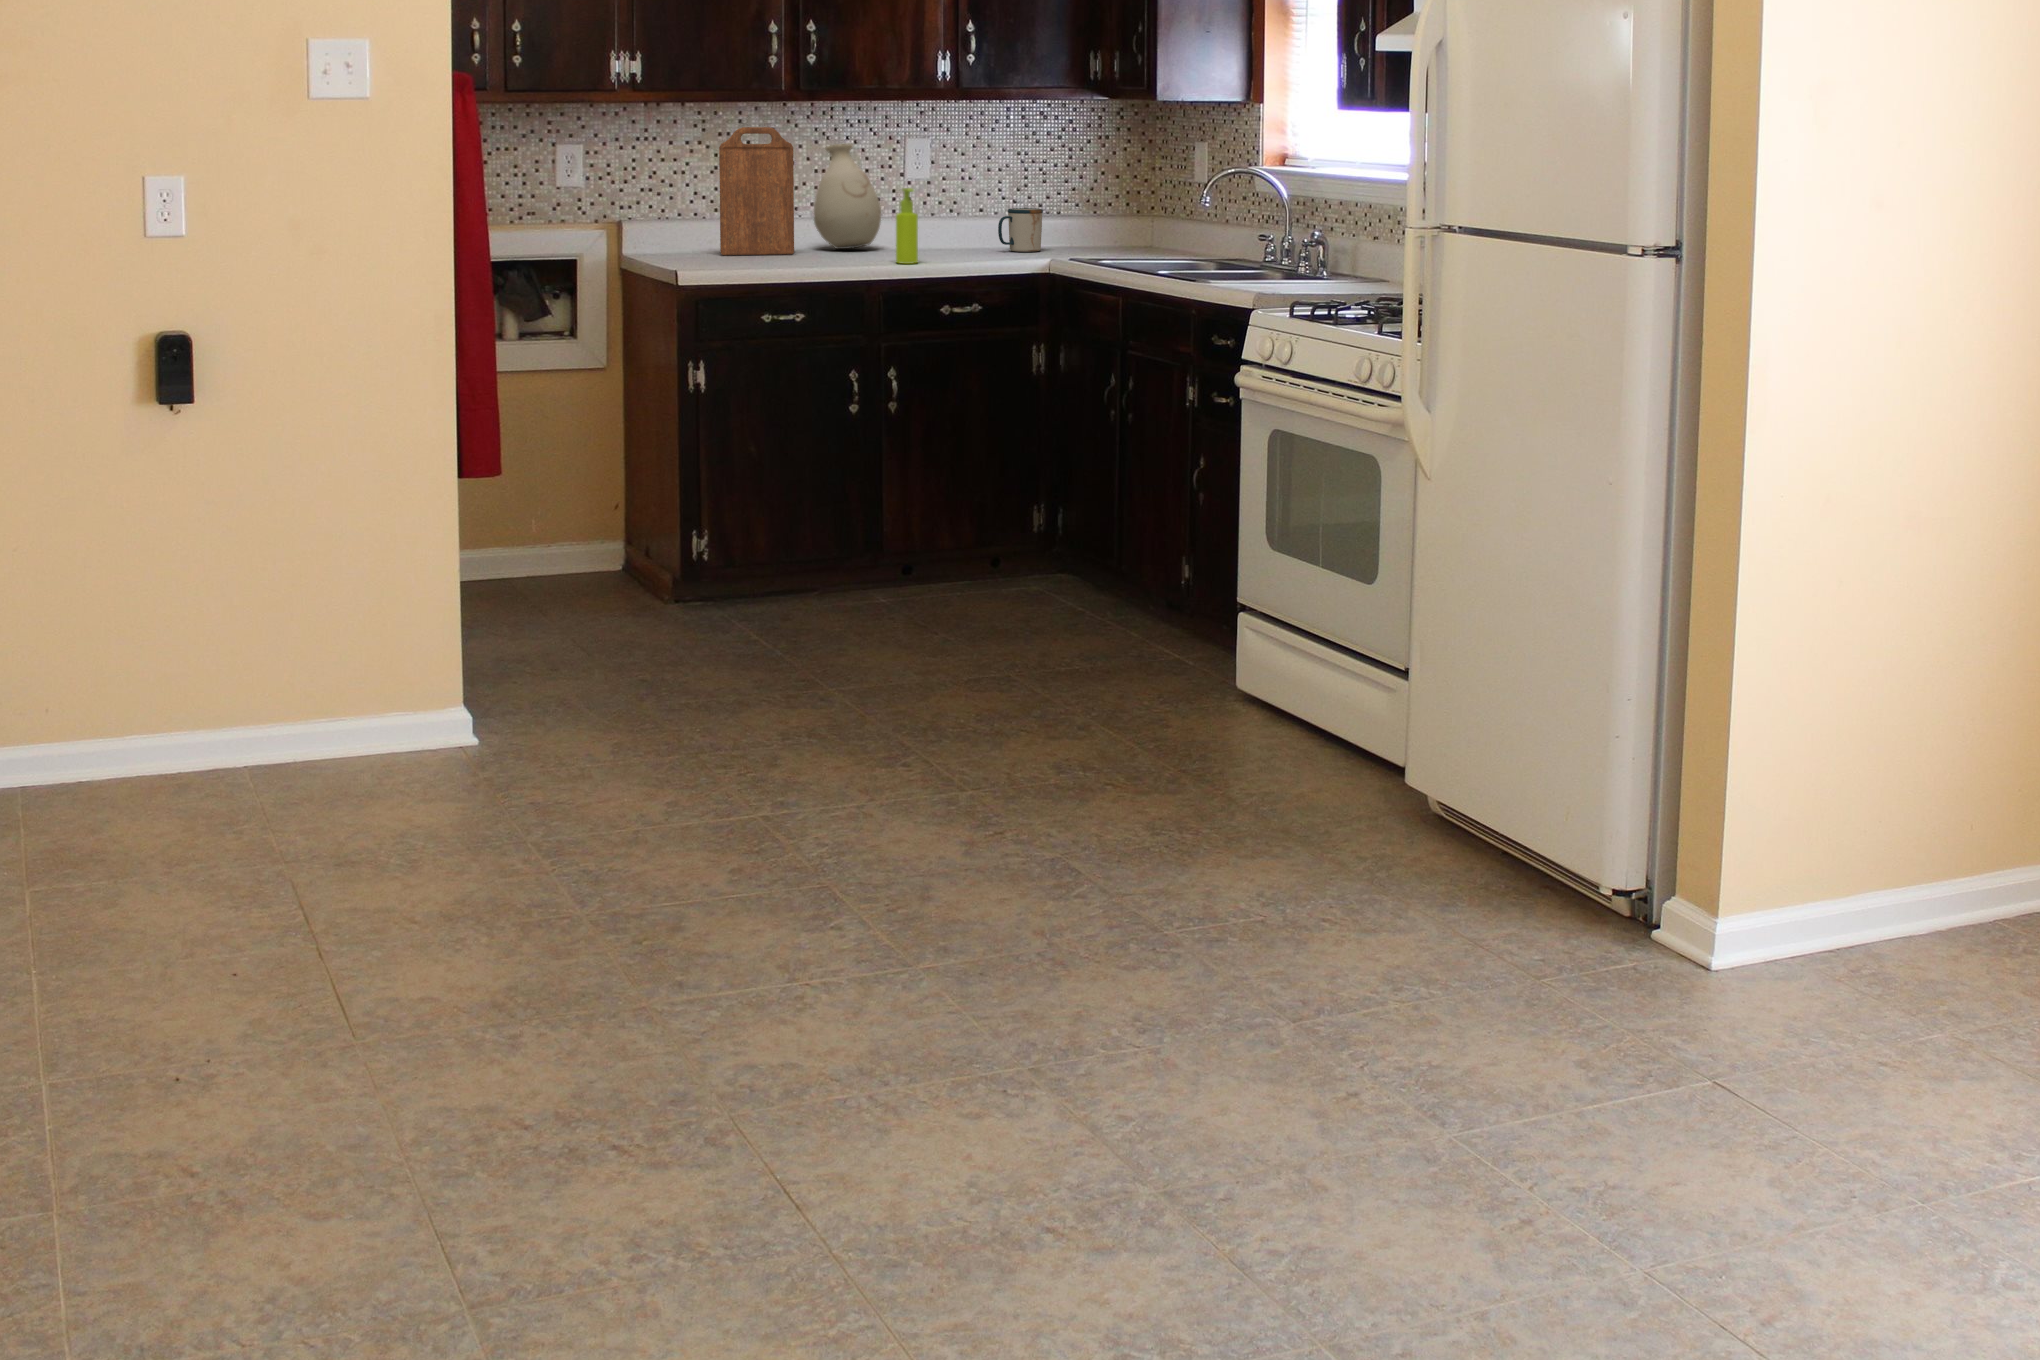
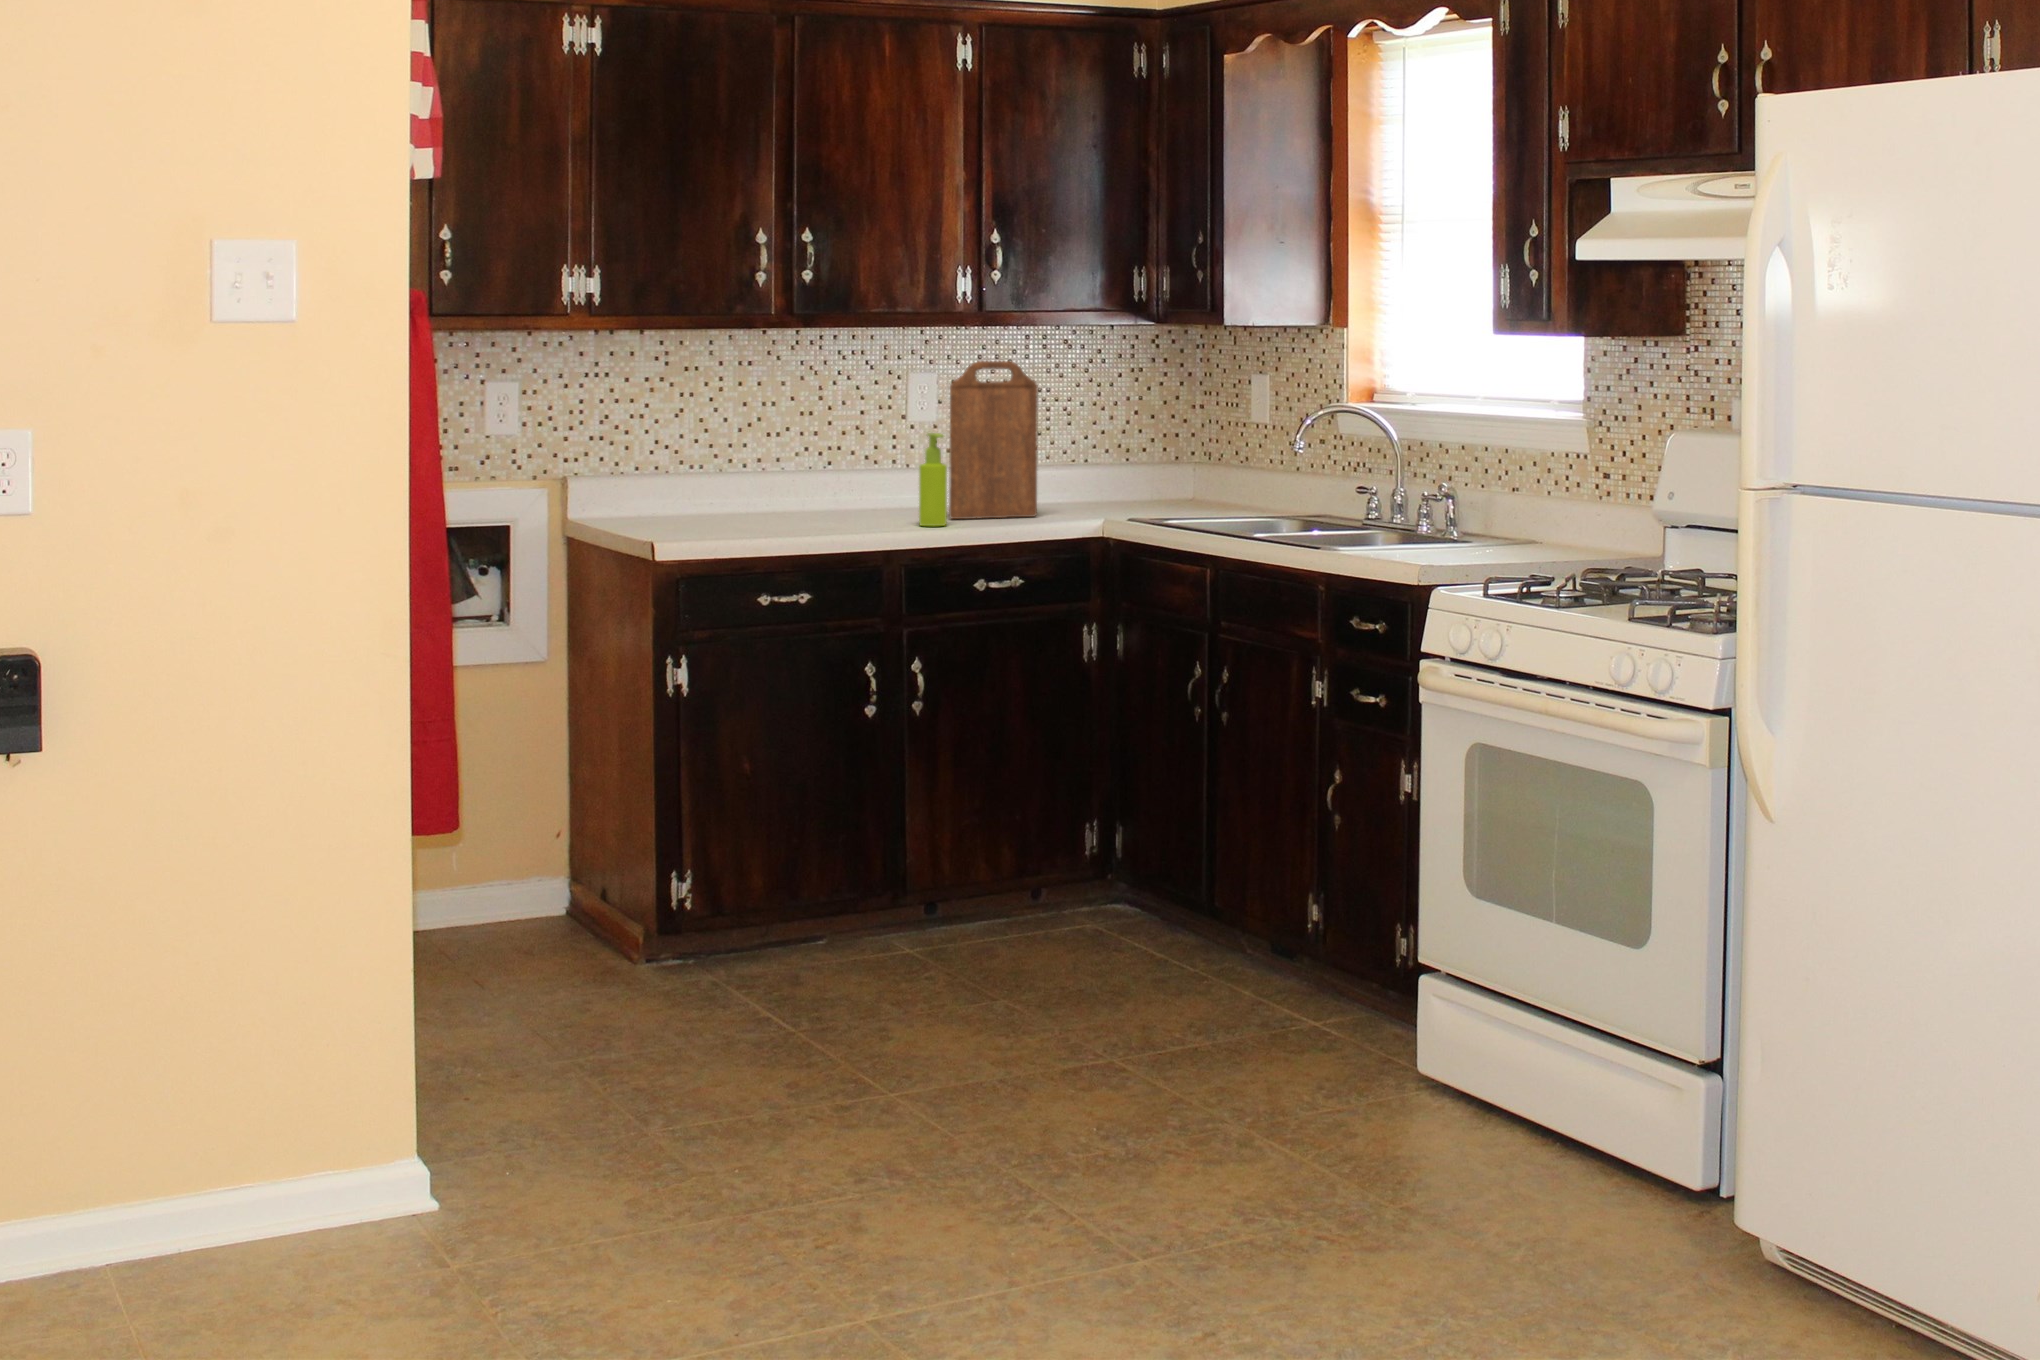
cutting board: present [719,127,794,255] -> present [949,361,1038,519]
vase: present [814,144,881,249] -> none [801,378,884,507]
mug: present [998,208,1043,252] -> none [1029,455,1082,508]

